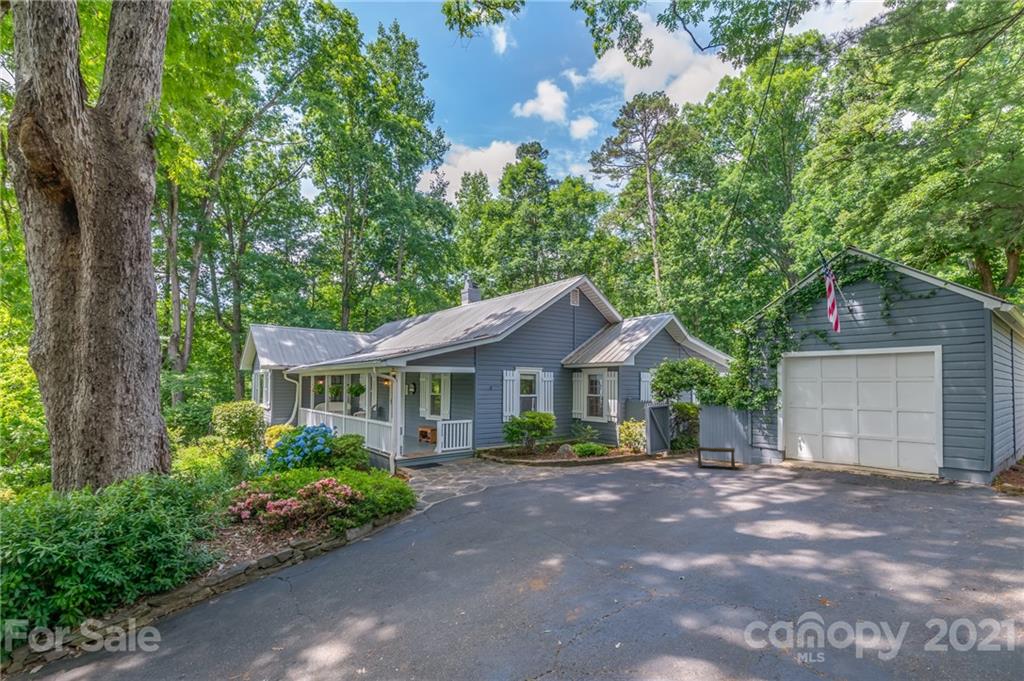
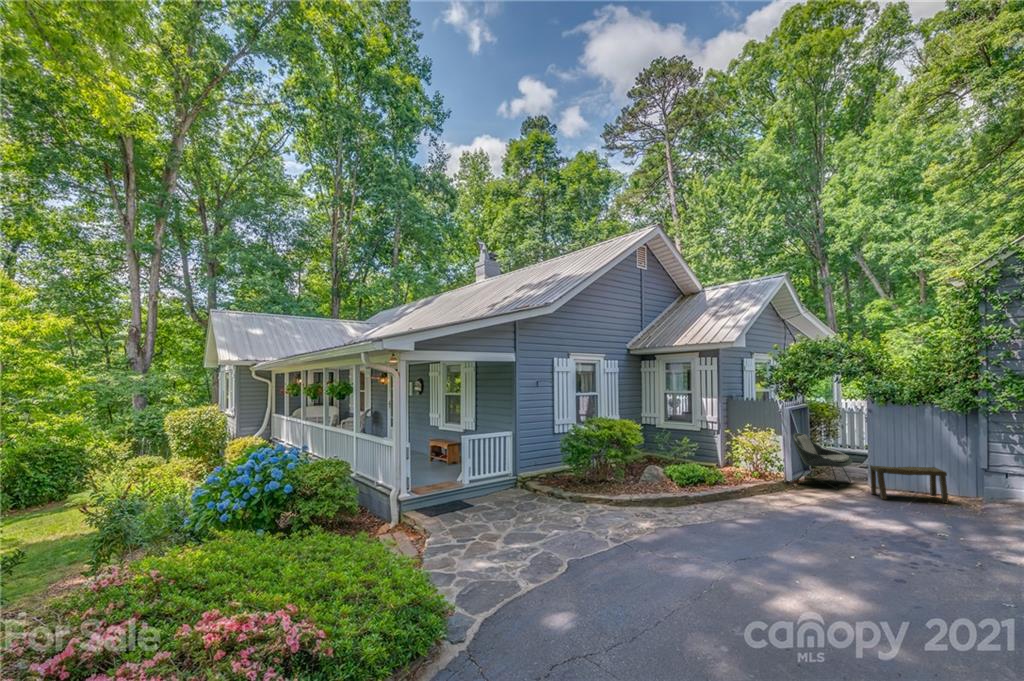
lounge chair: none [660,426,697,463] -> present [793,433,853,490]

